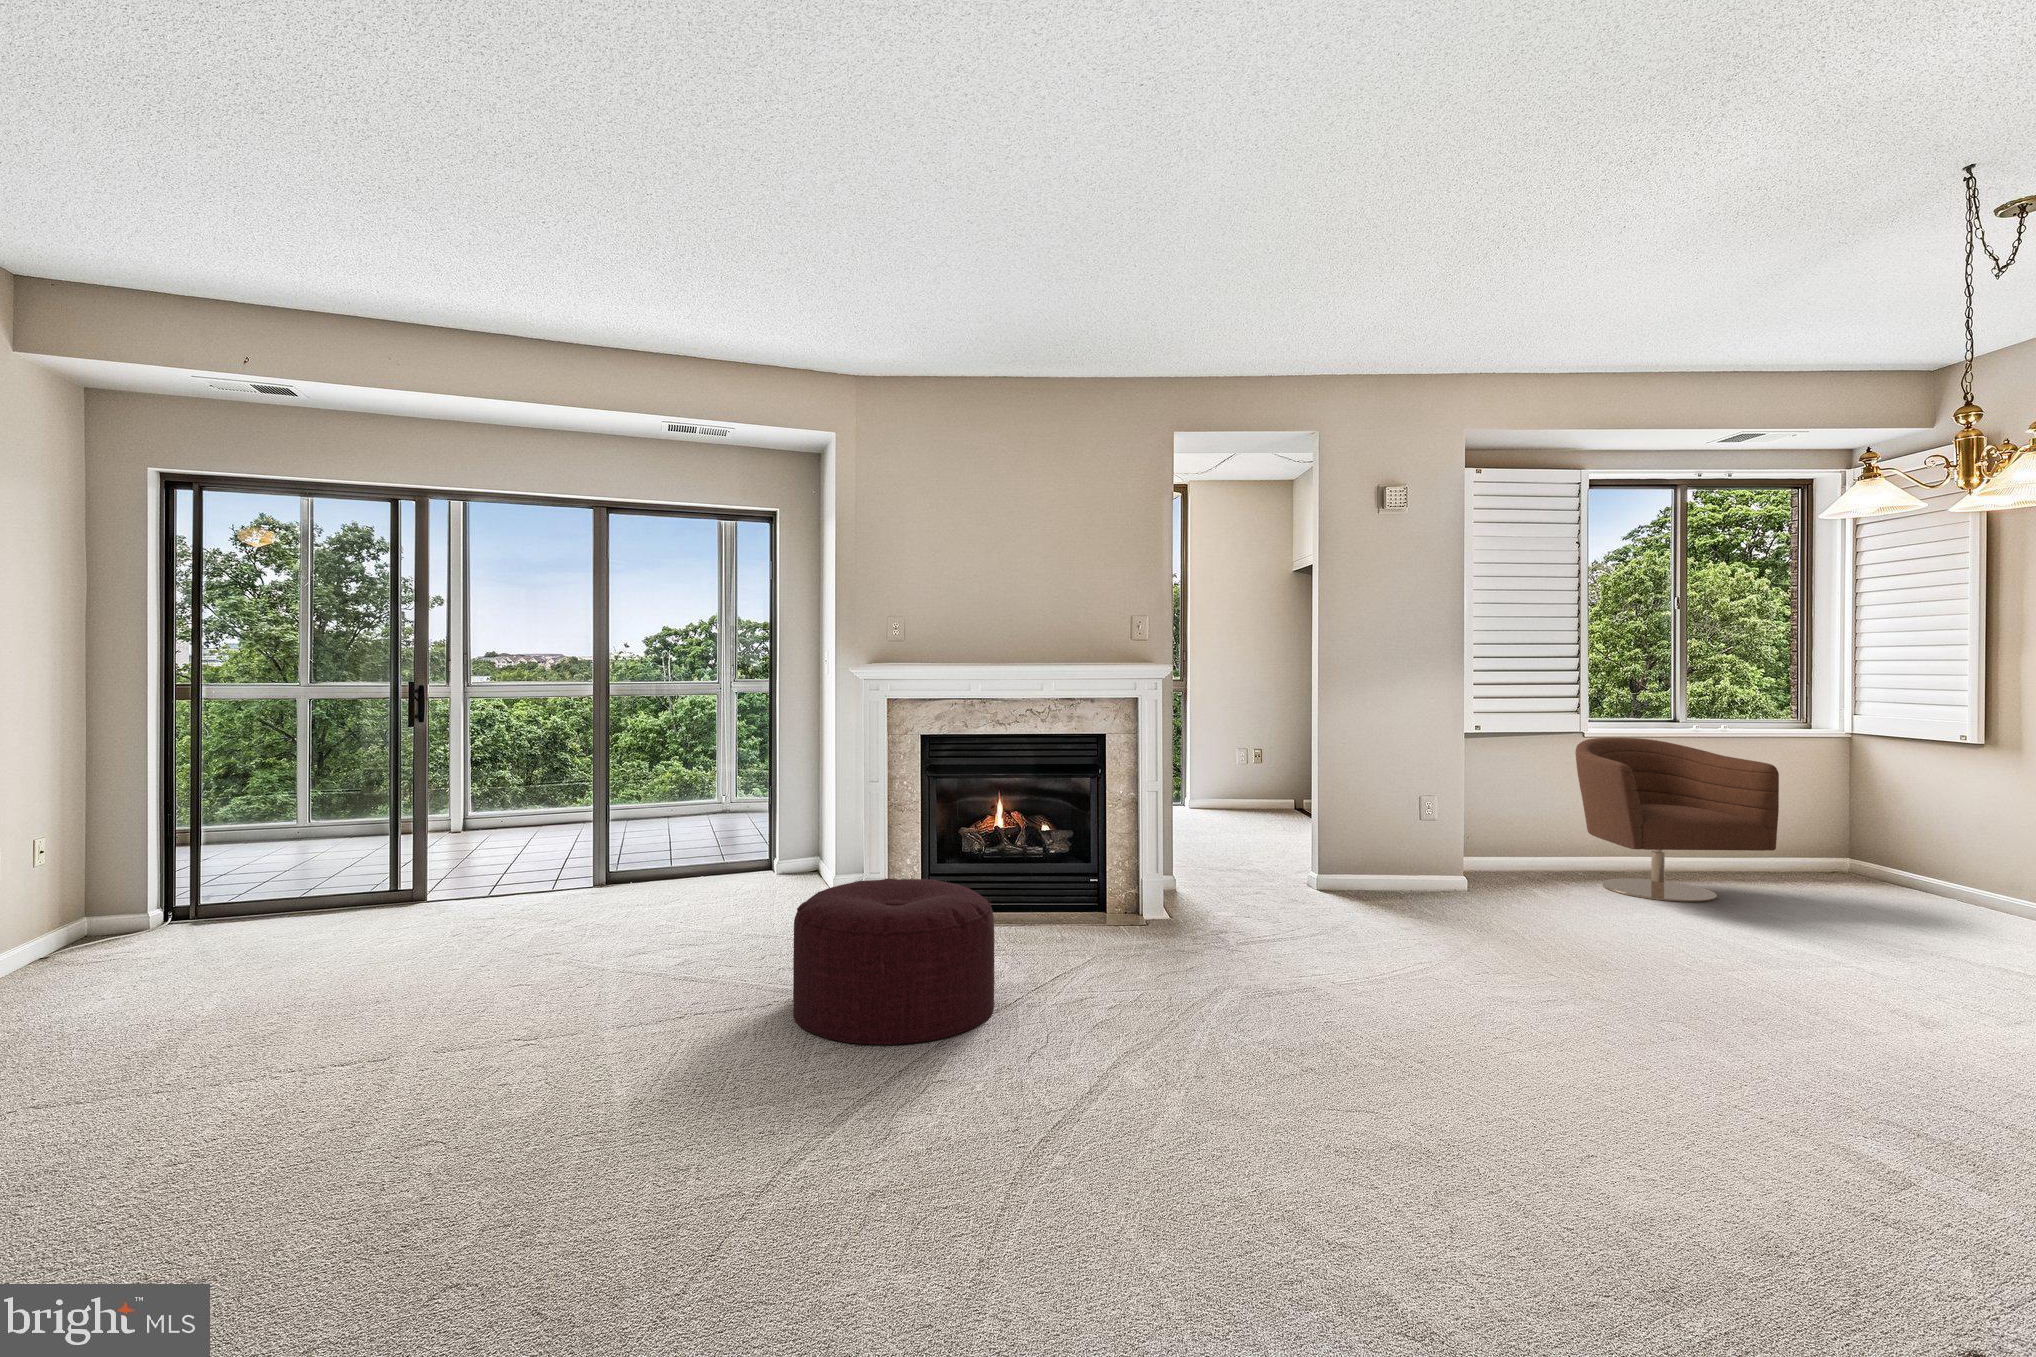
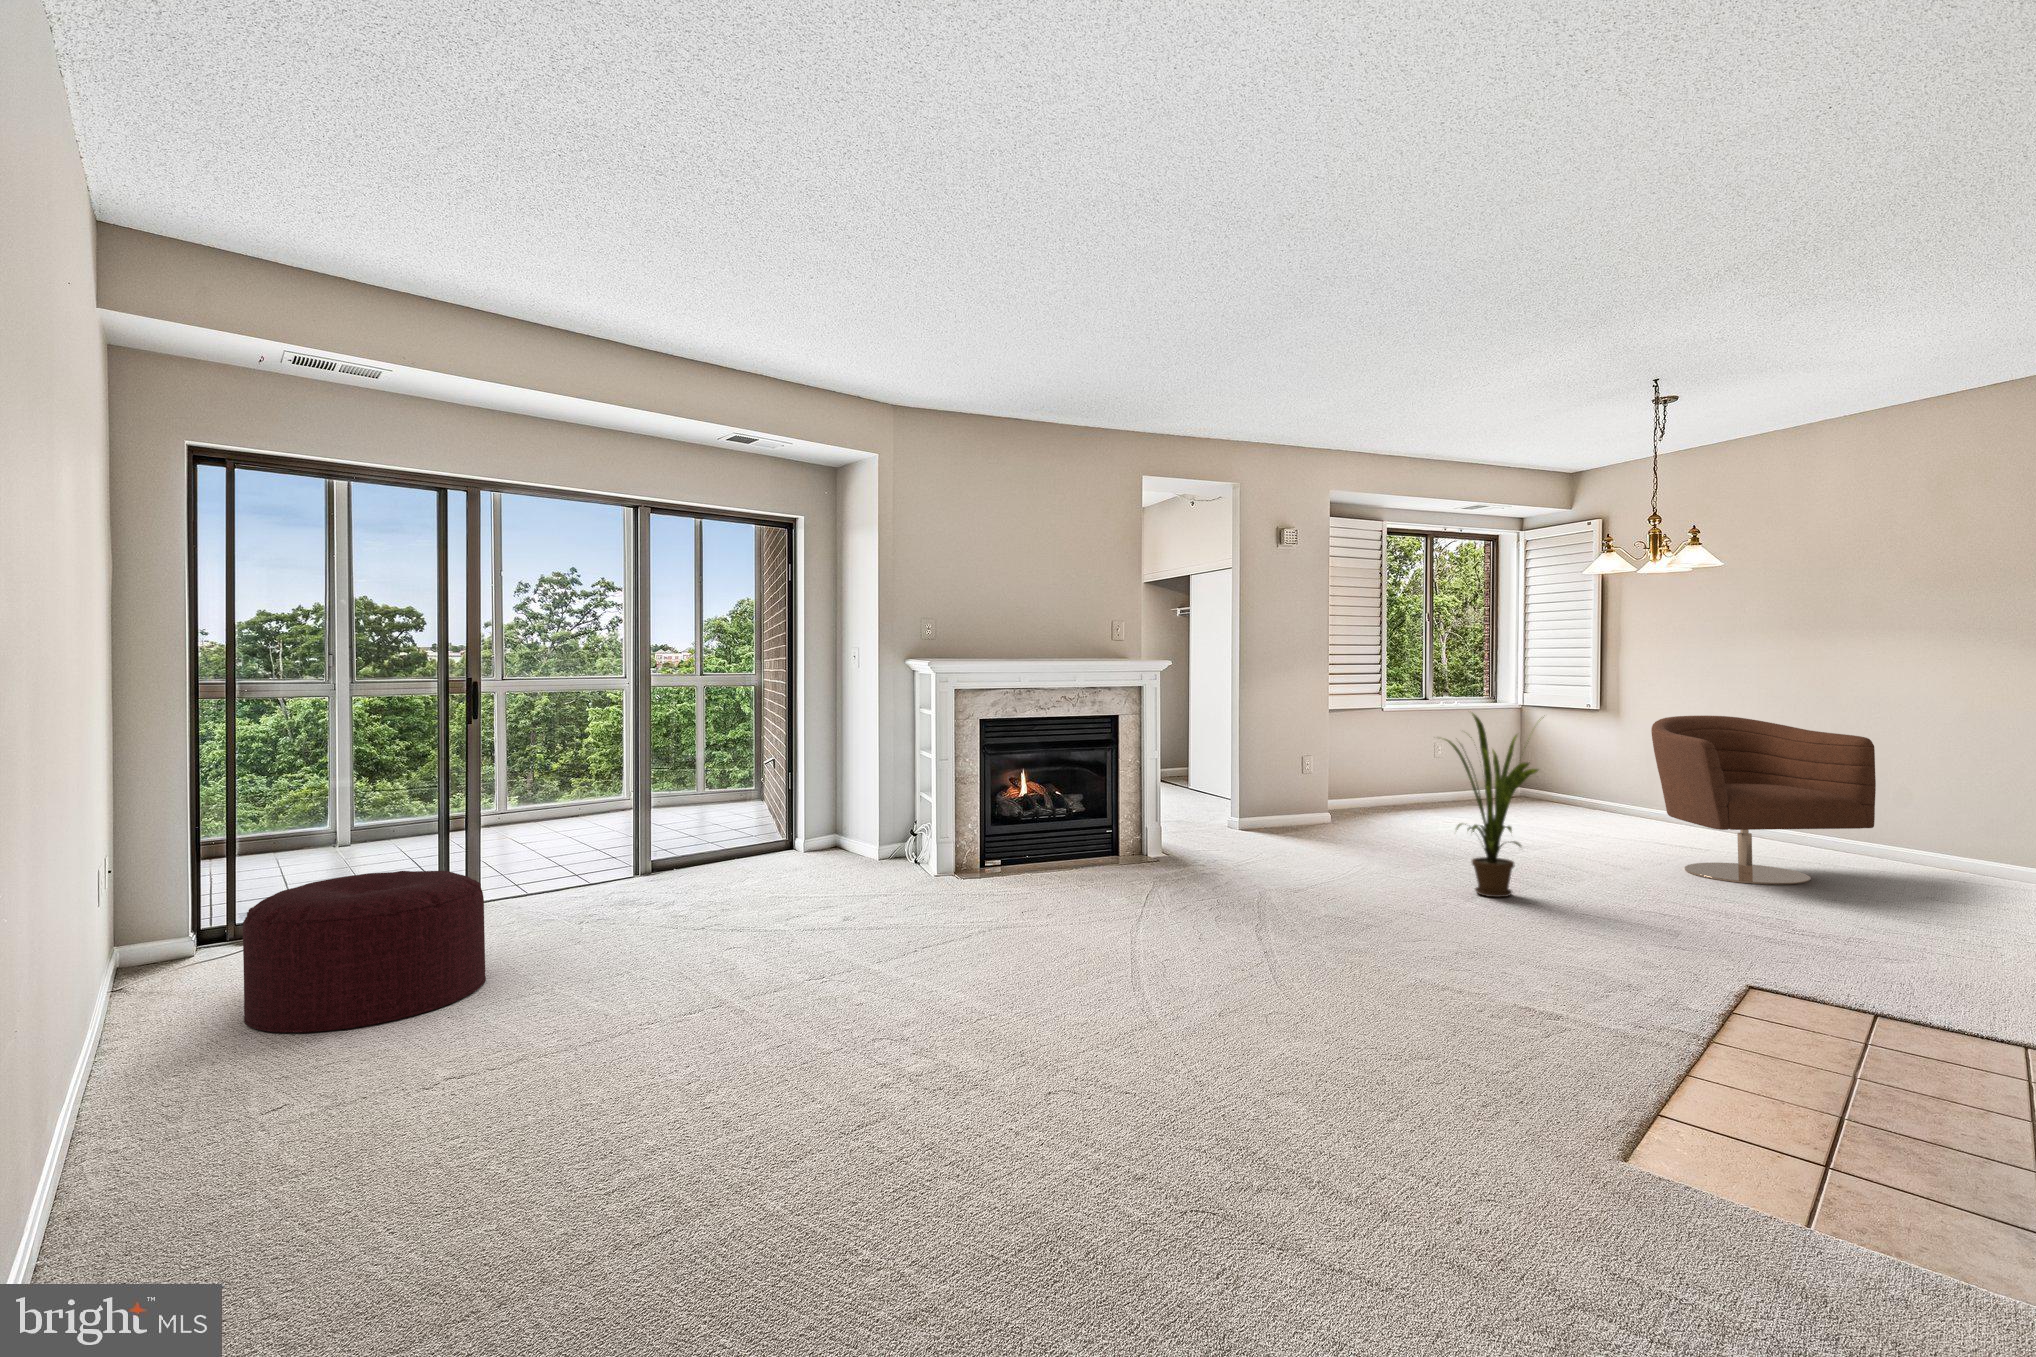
house plant: none [1367,730,1477,911] -> present [1444,713,1544,897]
ottoman: present [793,879,994,1045] -> present [243,871,486,1033]

